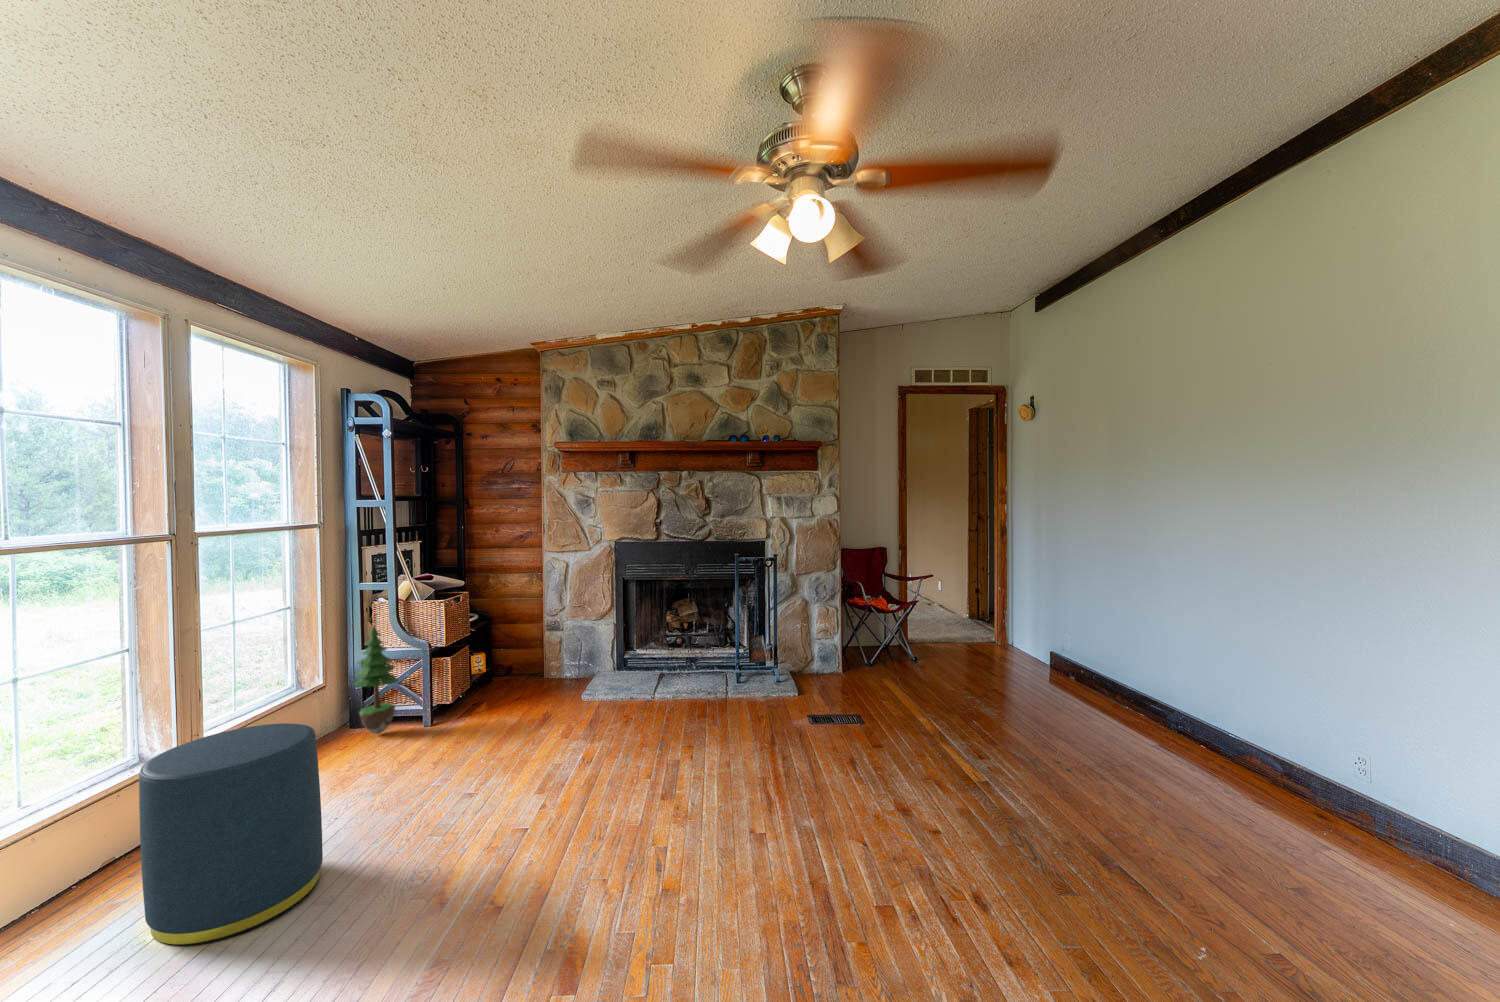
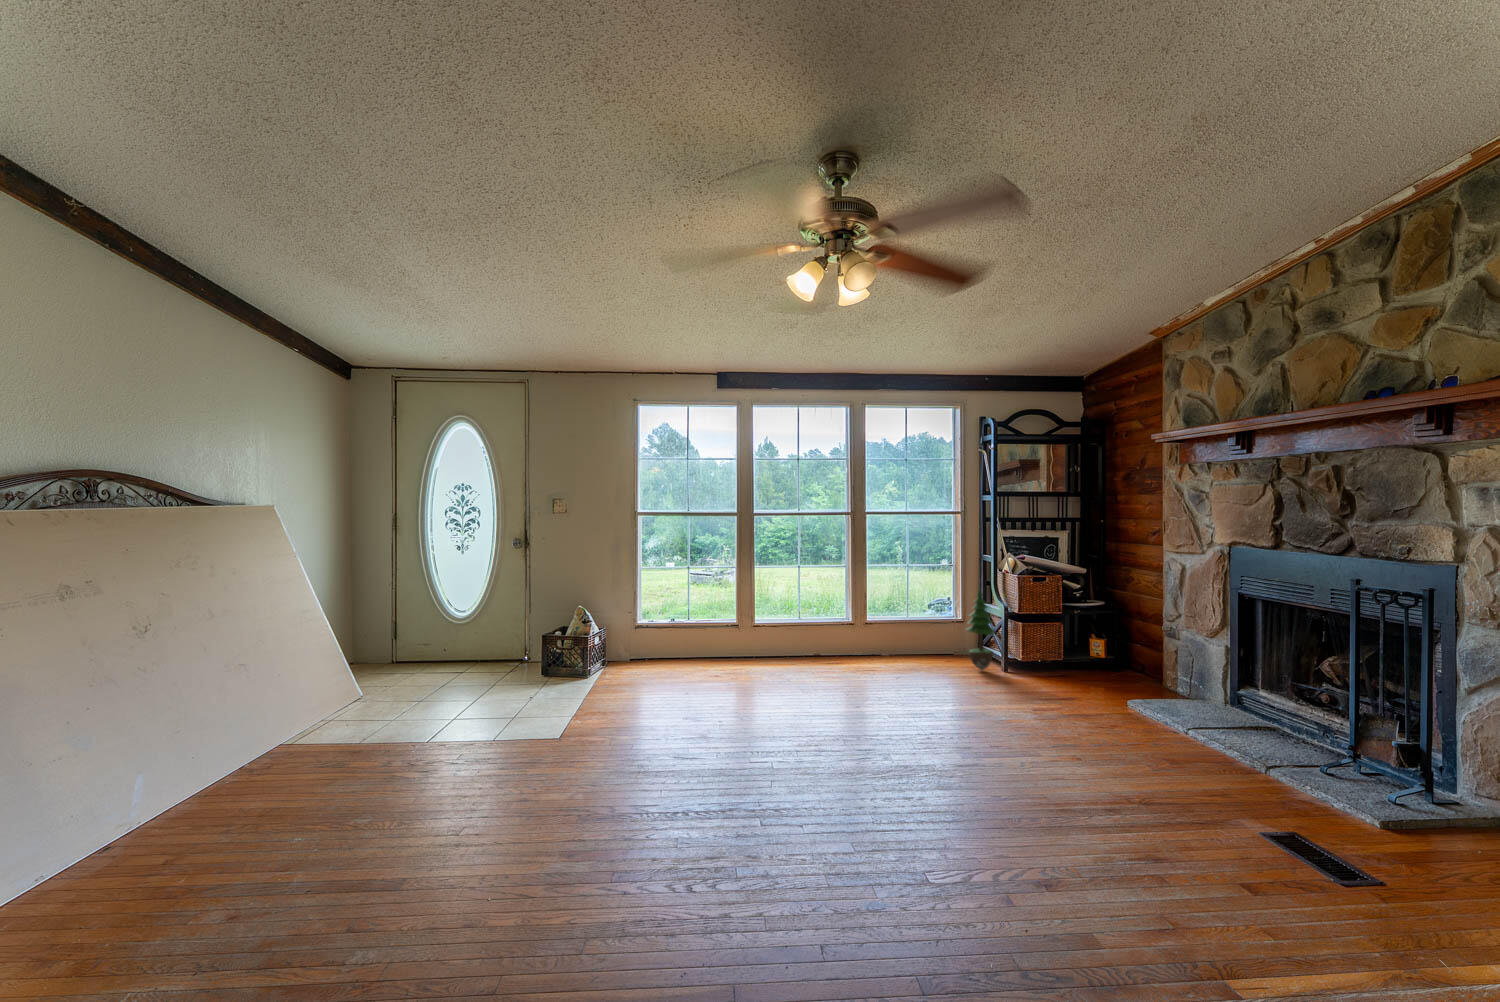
ottoman: present [139,723,323,946] -> none [764,610,831,698]

